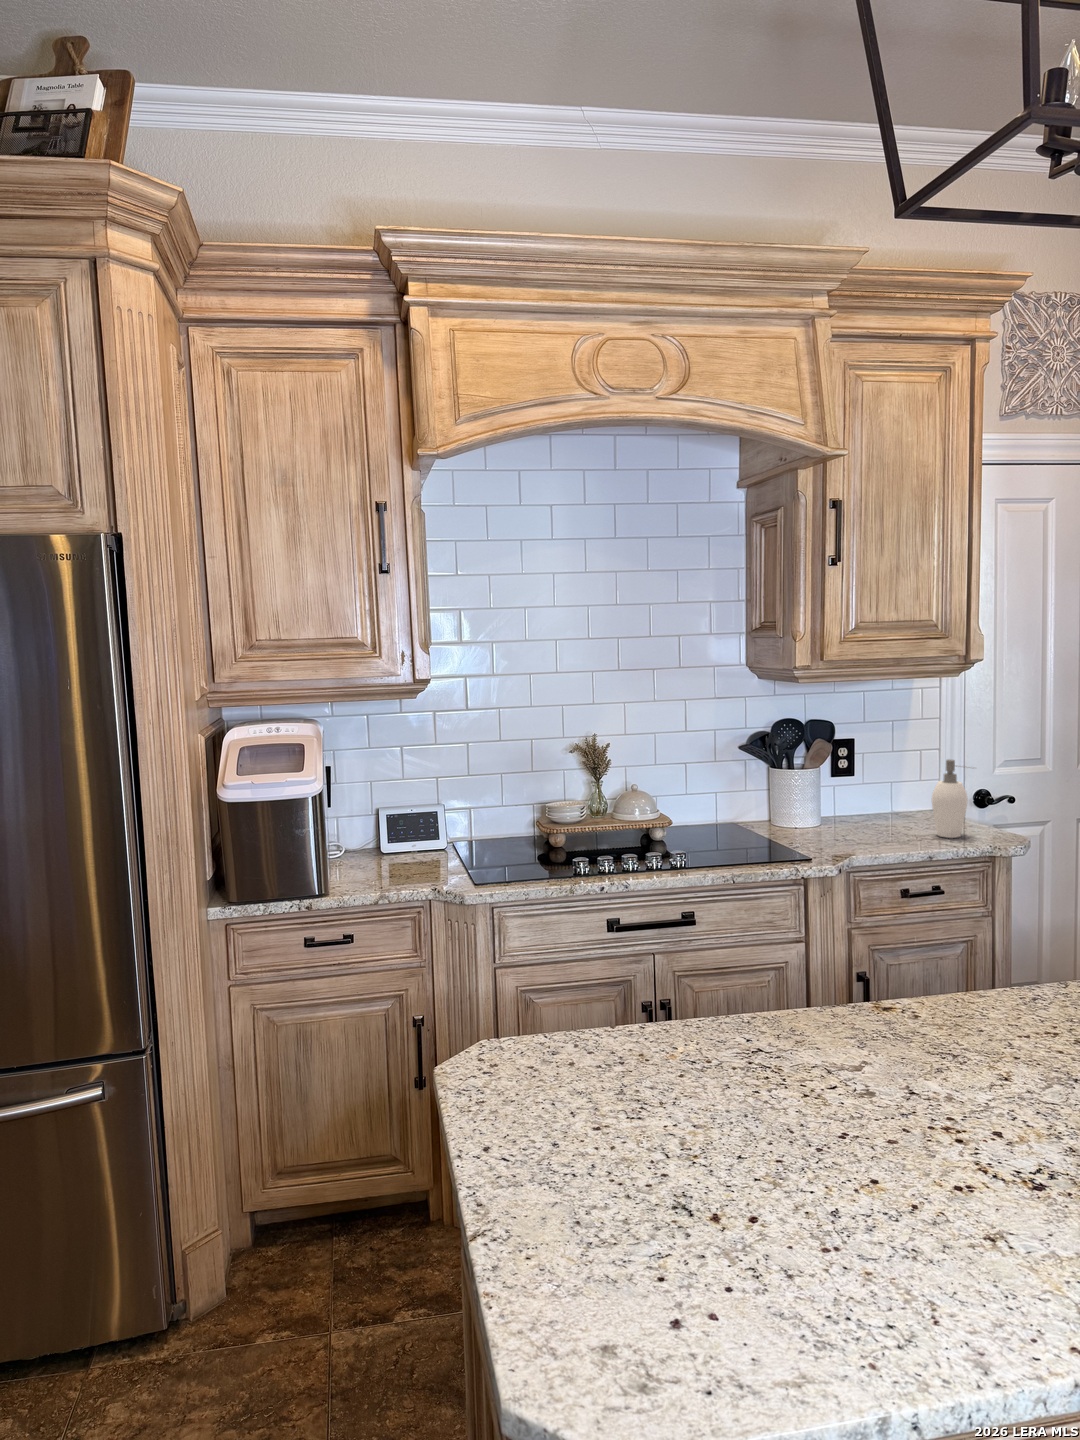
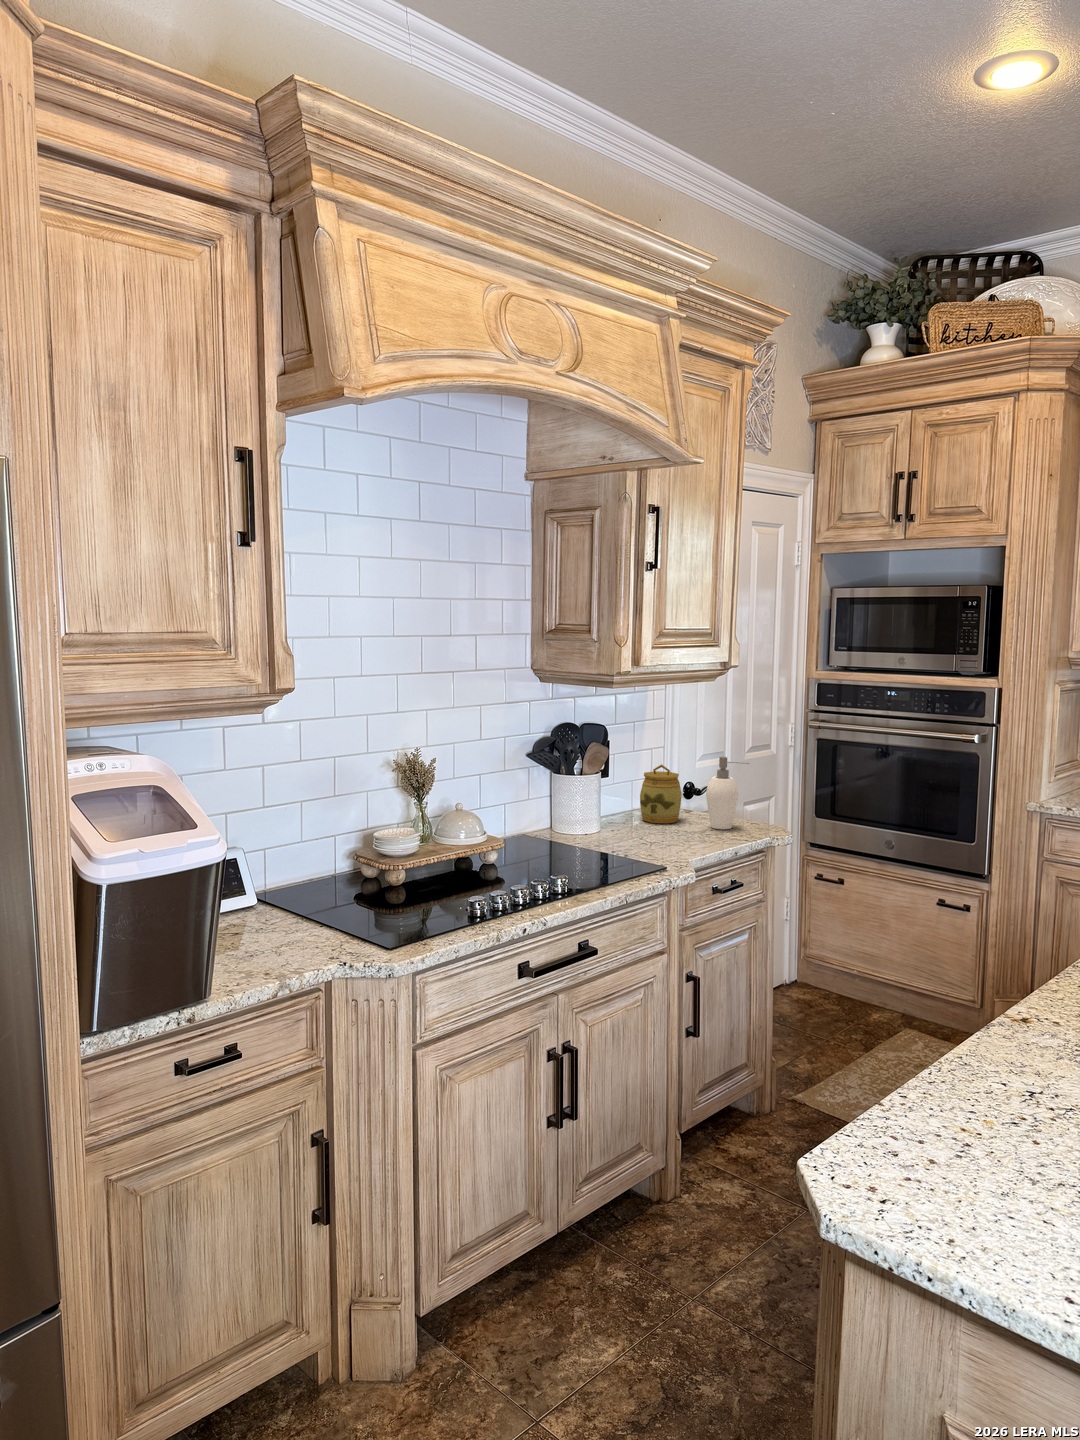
jar: none [873,765,922,827] -> present [640,764,682,824]

